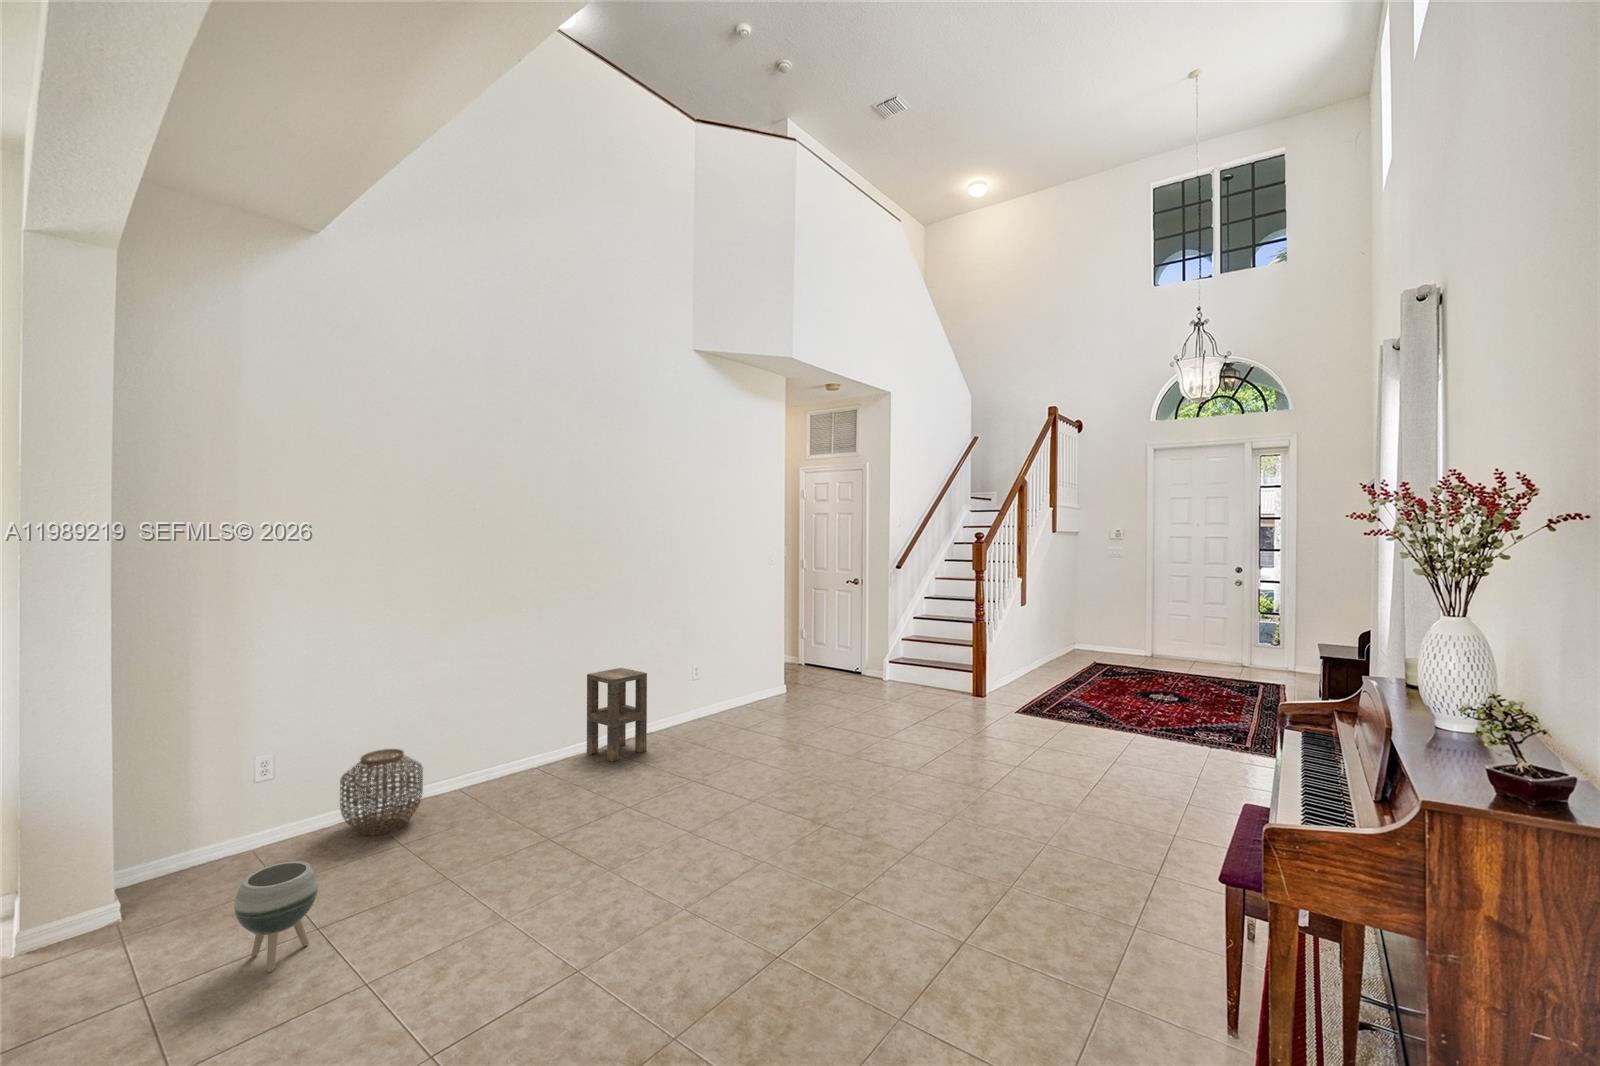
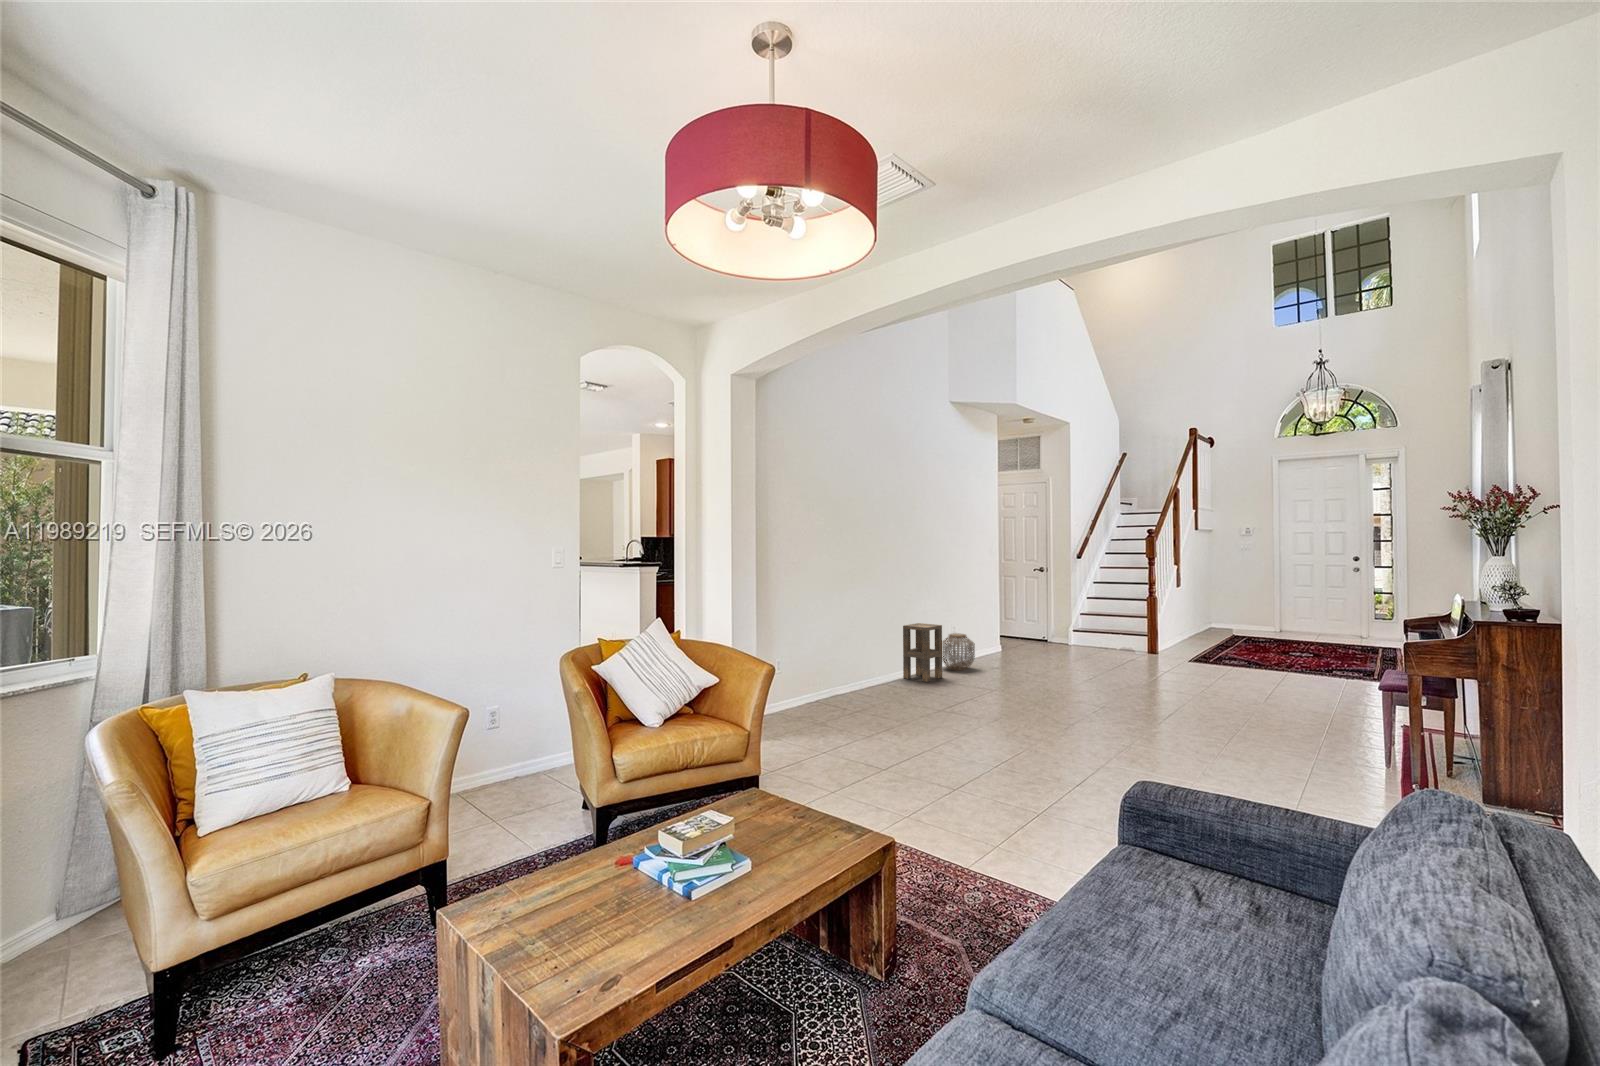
woven basket: present [340,749,423,836] -> present [942,633,975,671]
planter: present [234,861,318,972] -> none [847,697,881,745]

